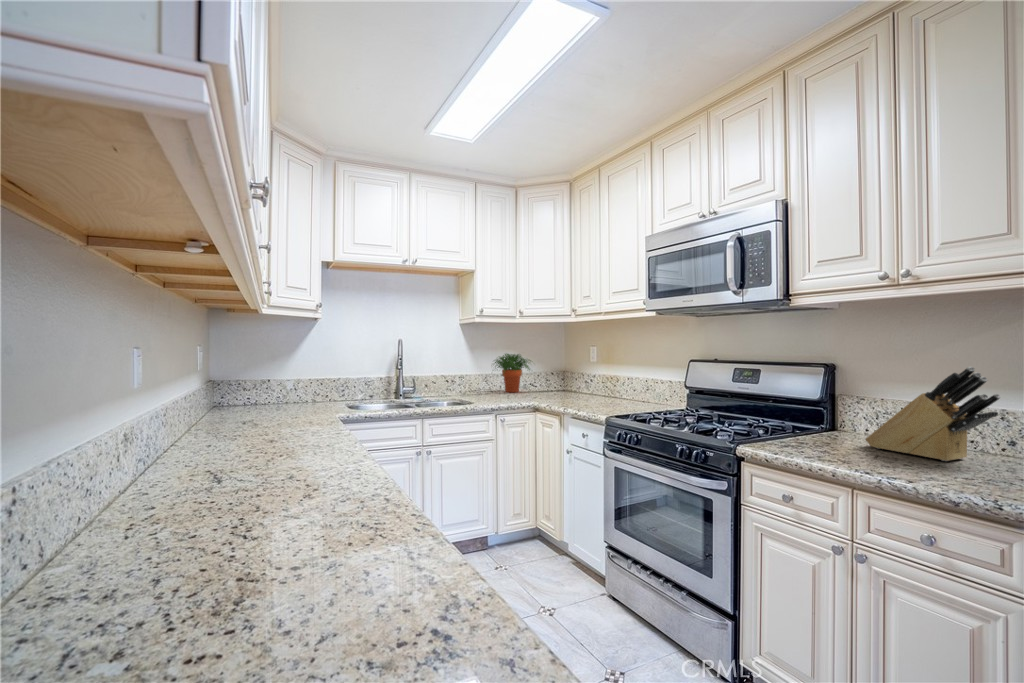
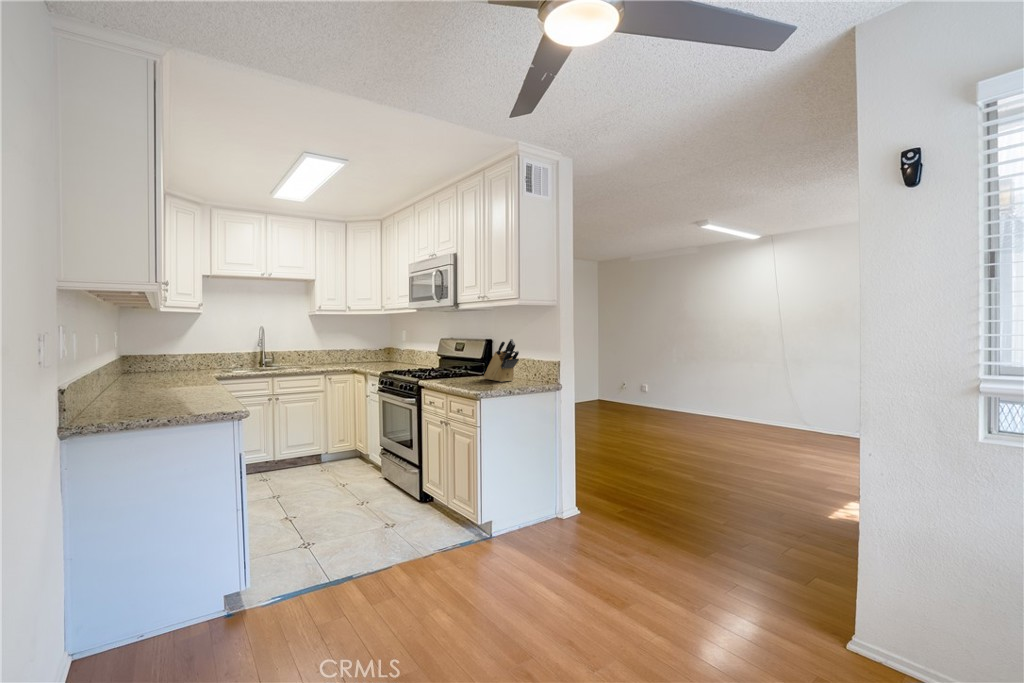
potted plant: present [495,354,530,392] -> none [333,336,366,363]

